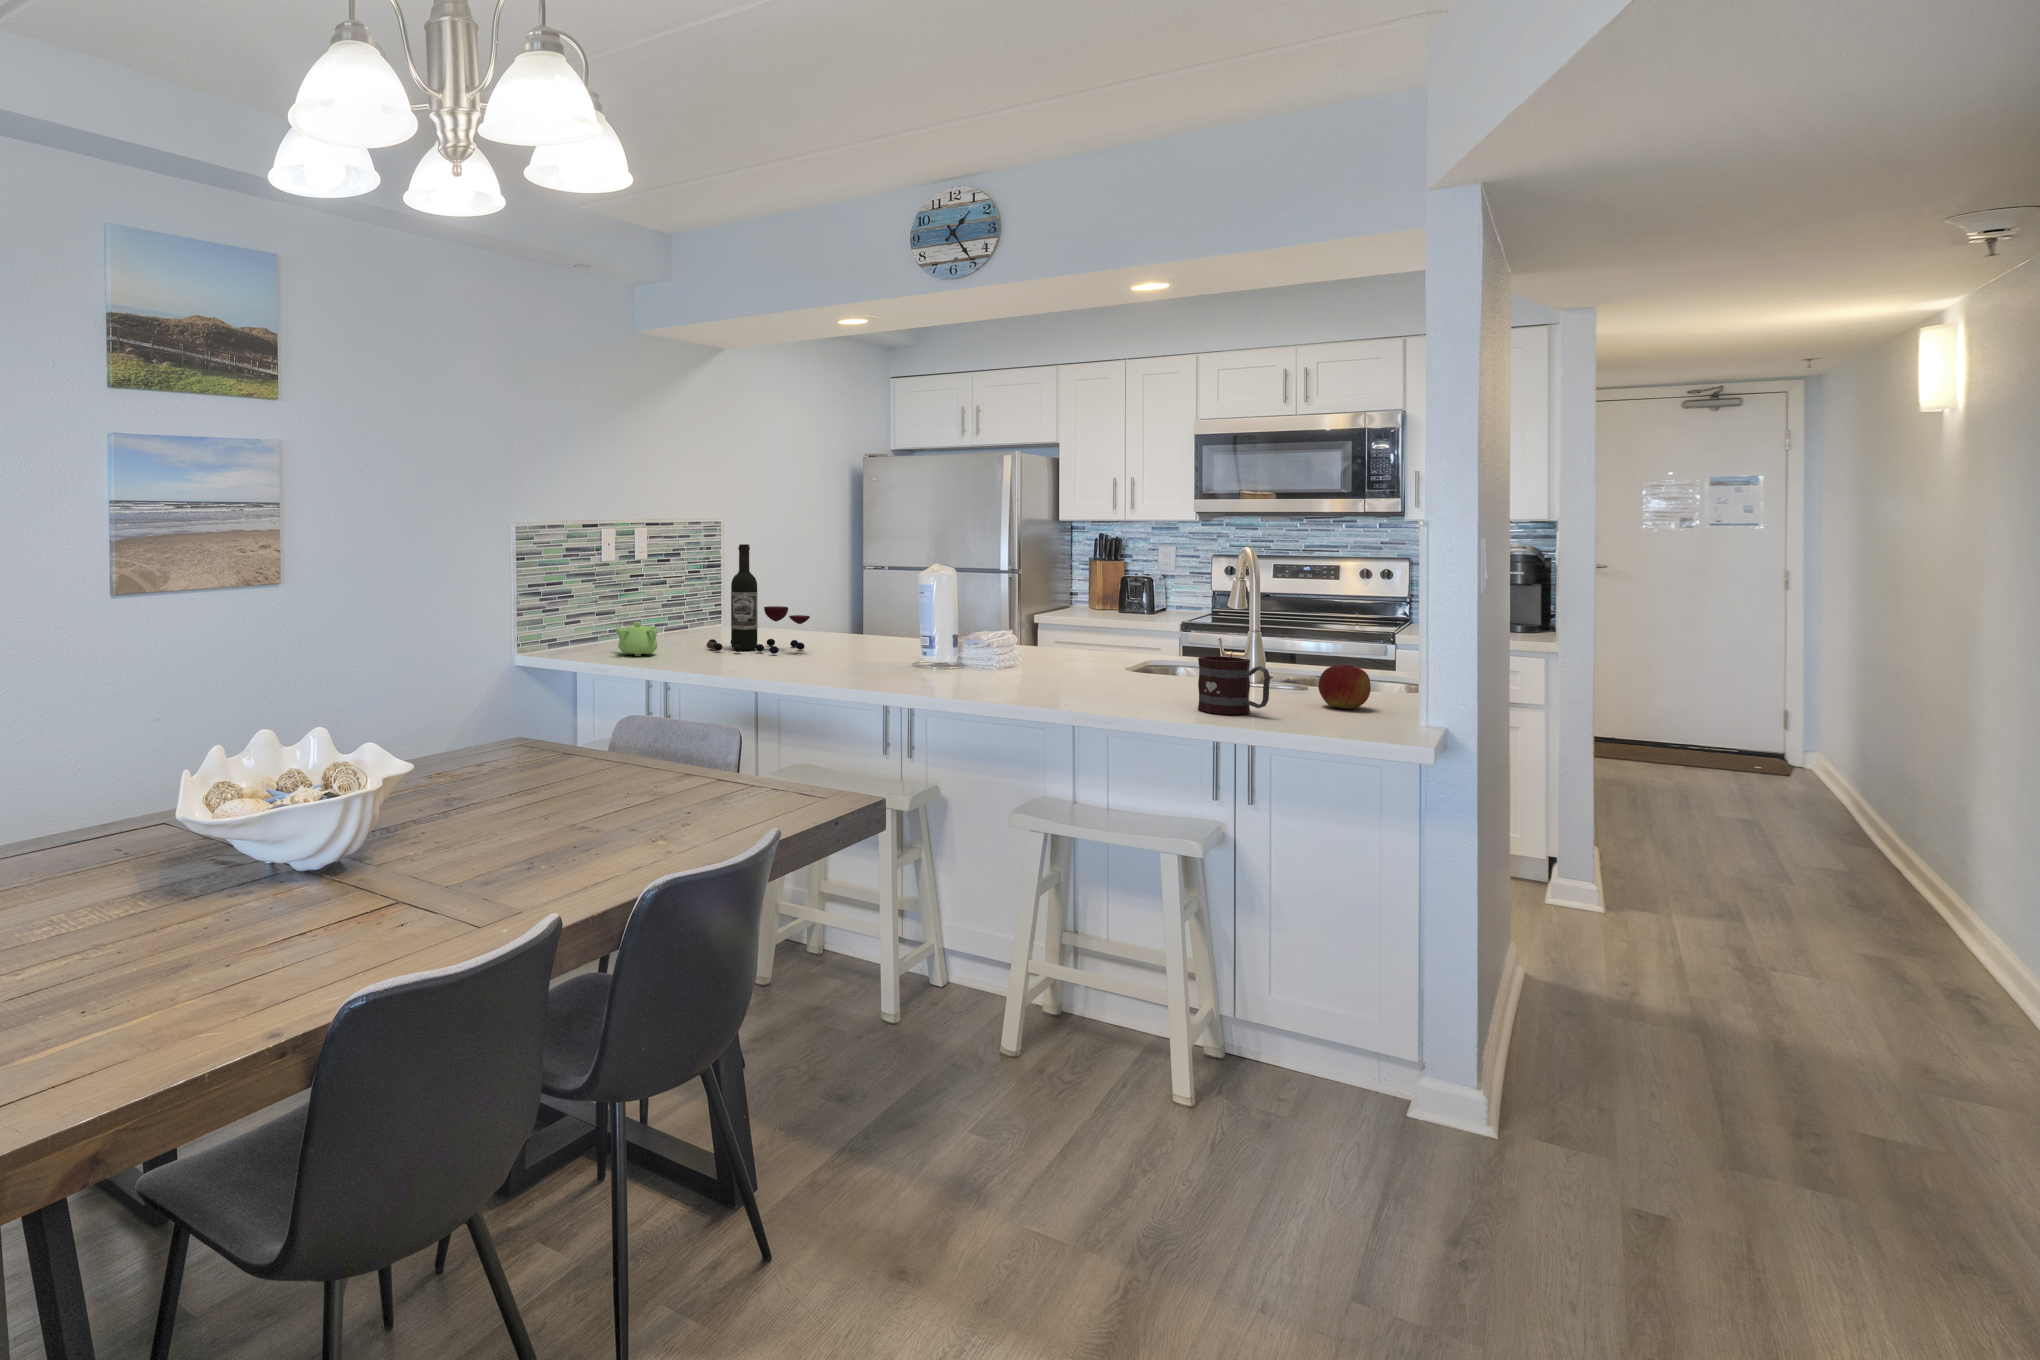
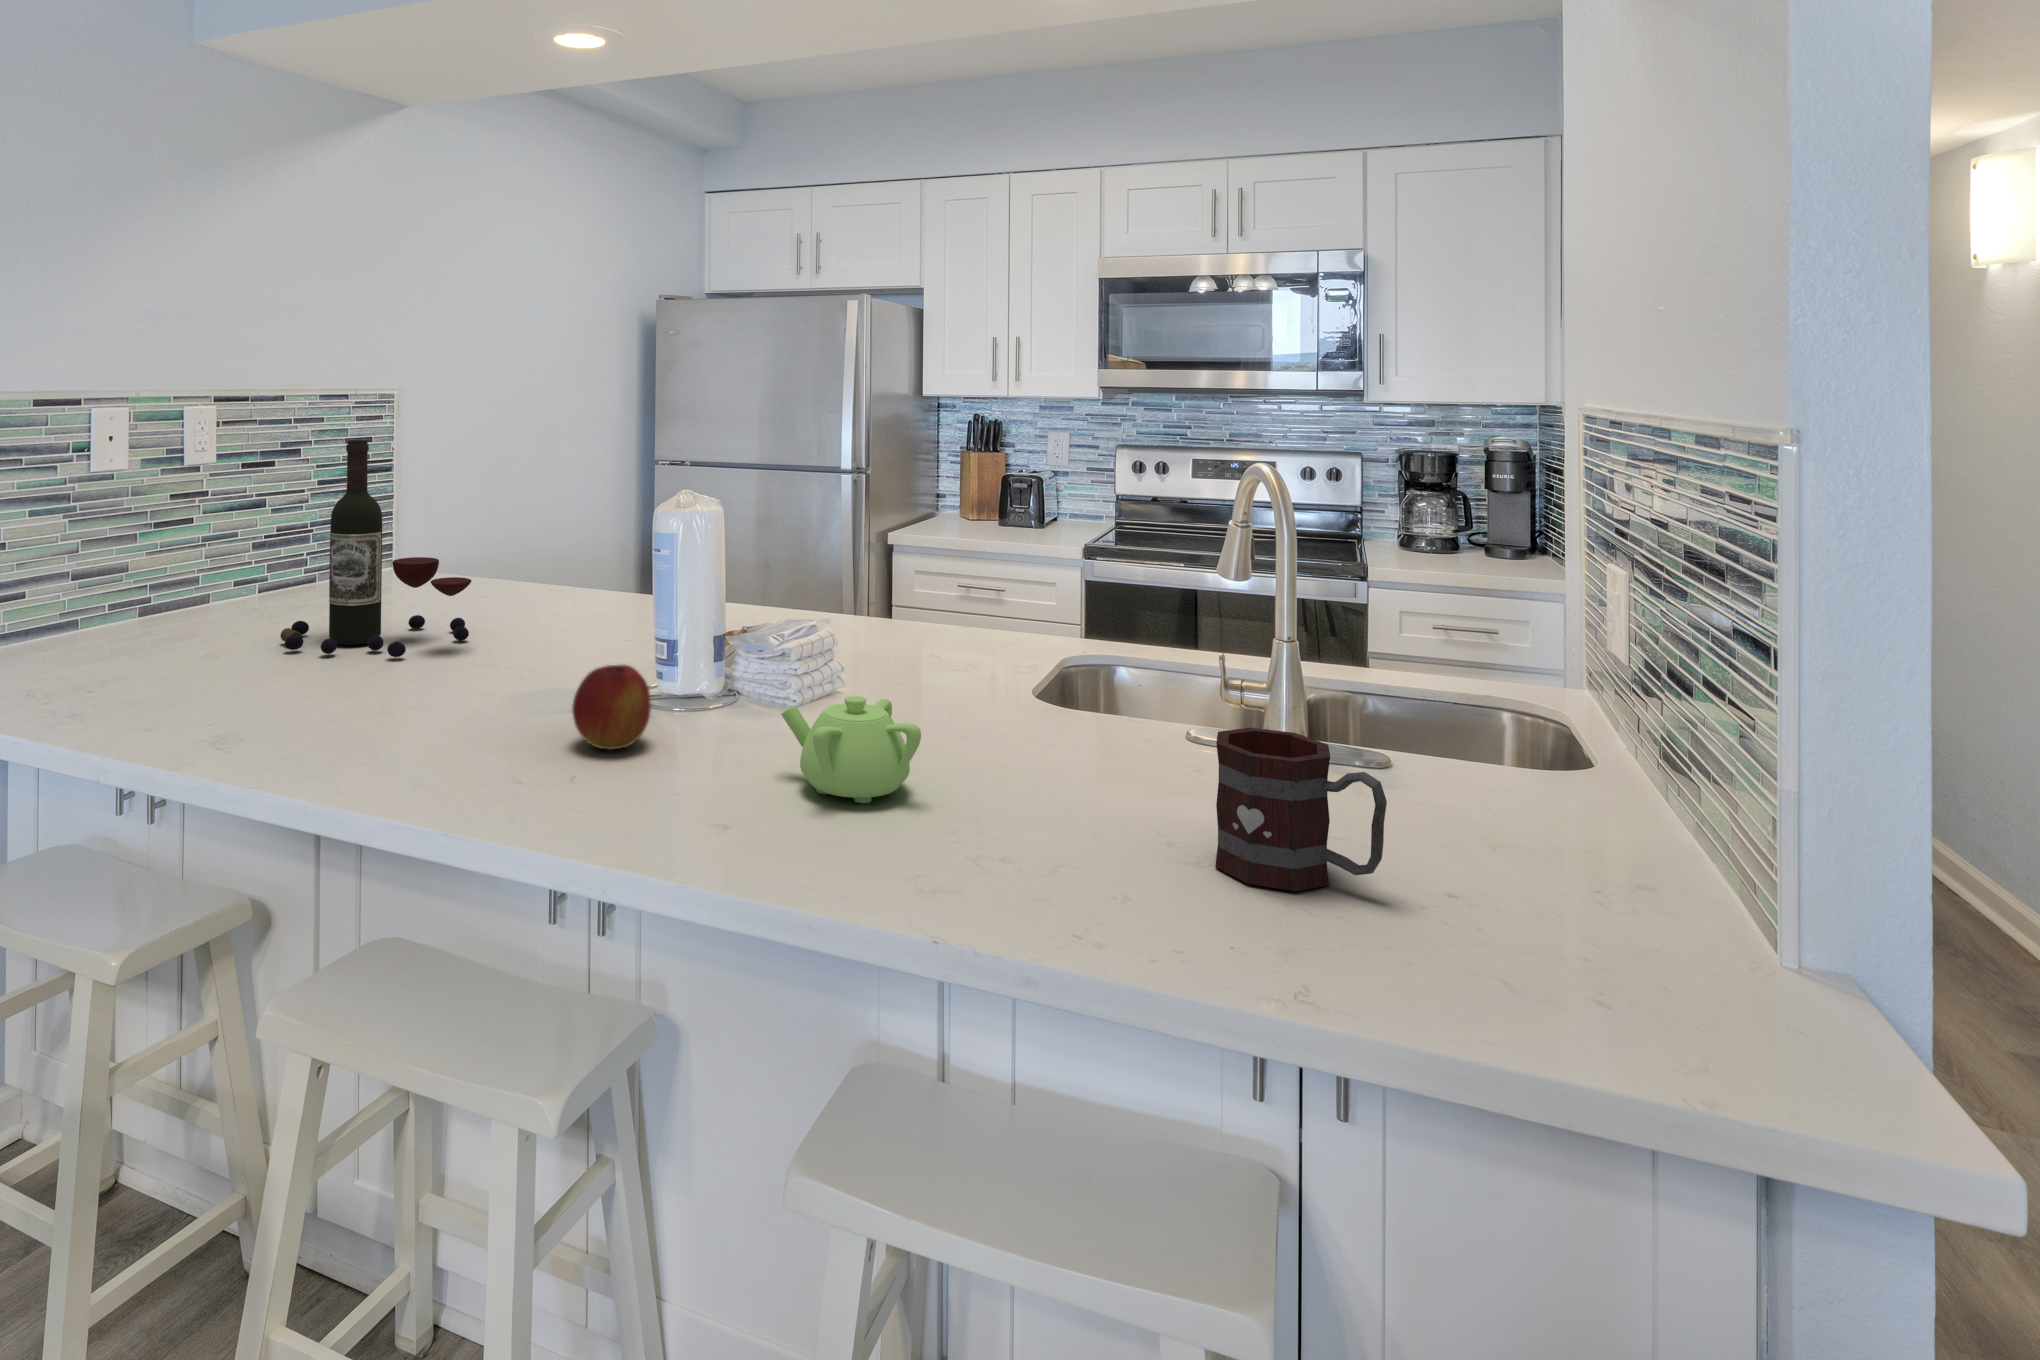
teapot: present [615,622,657,656] -> present [781,696,921,803]
apple: present [1318,665,1371,709] -> present [572,665,651,750]

